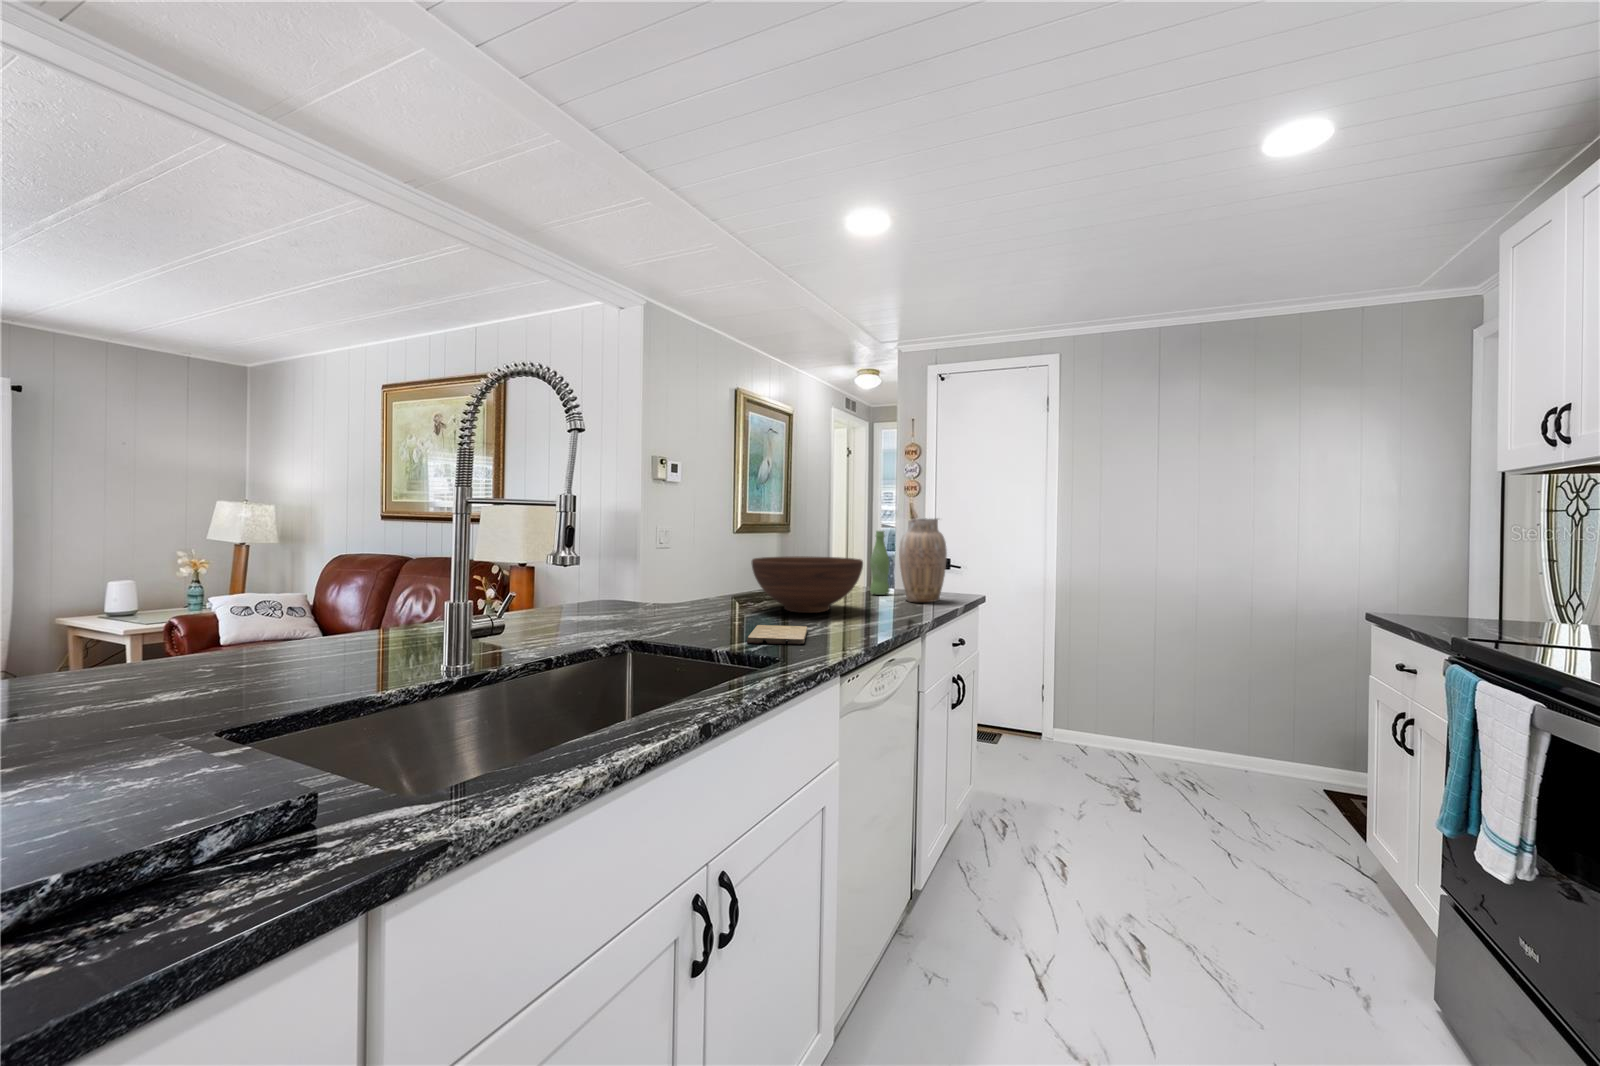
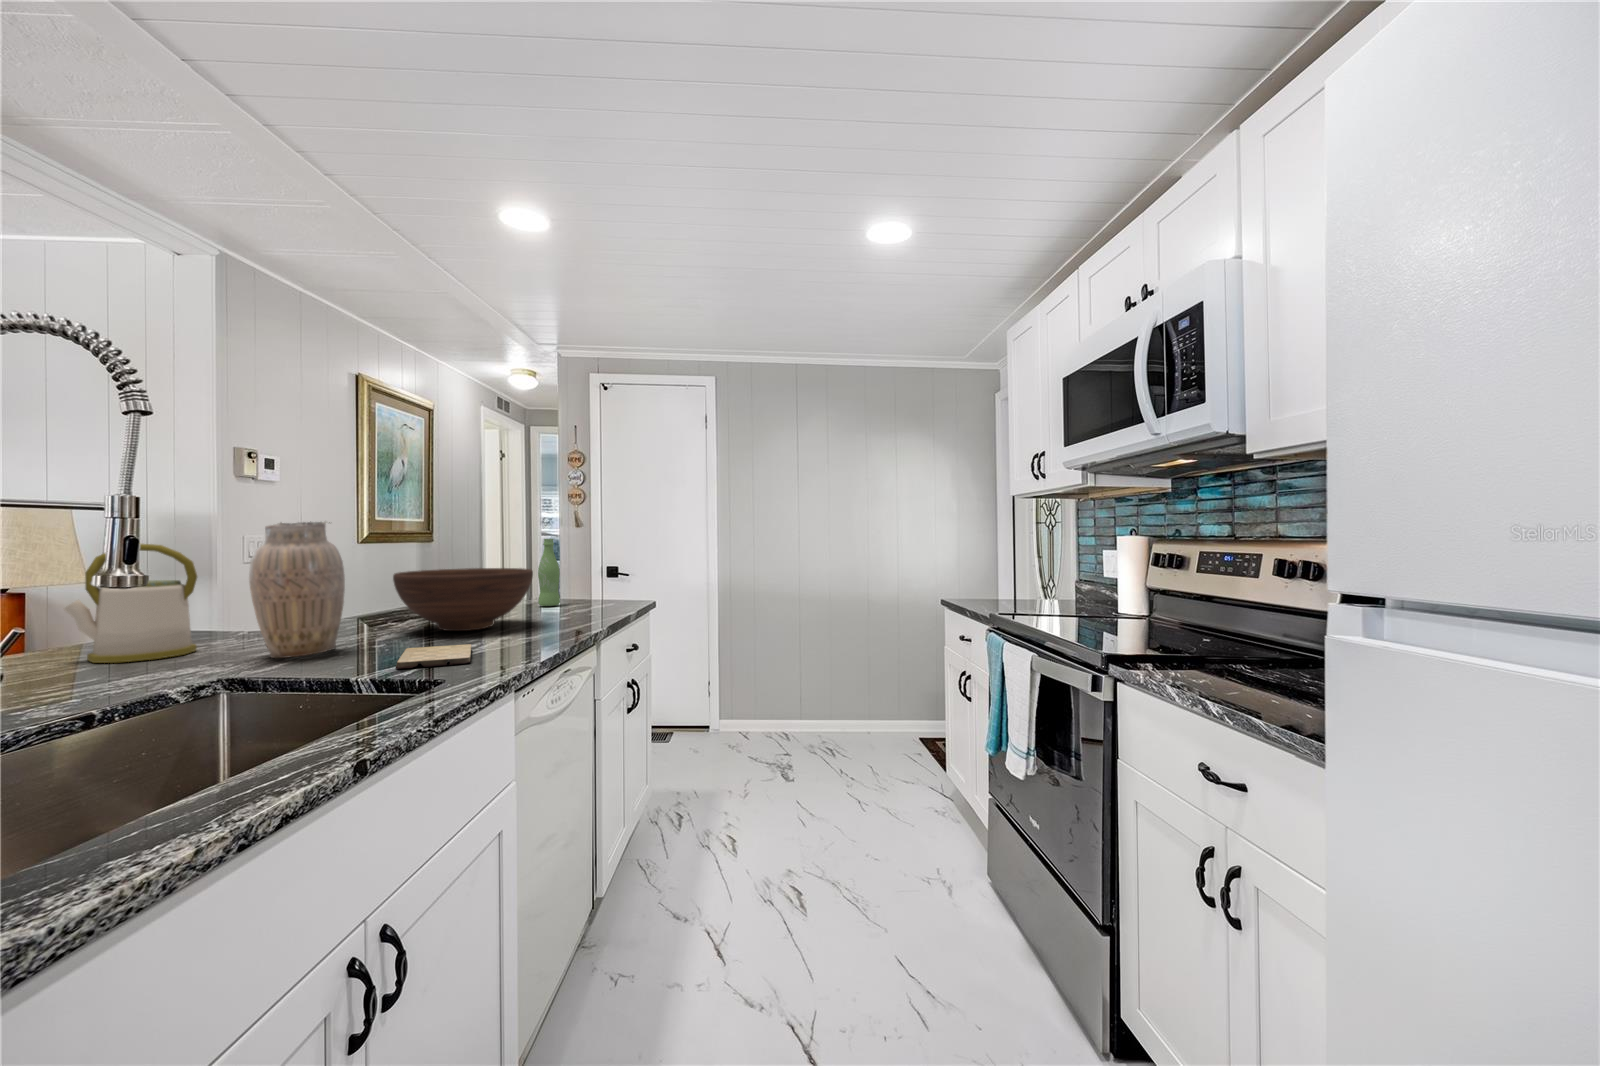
vase: present [899,518,947,602] -> present [249,521,345,658]
kettle: none [555,530,626,616] -> present [64,543,197,663]

